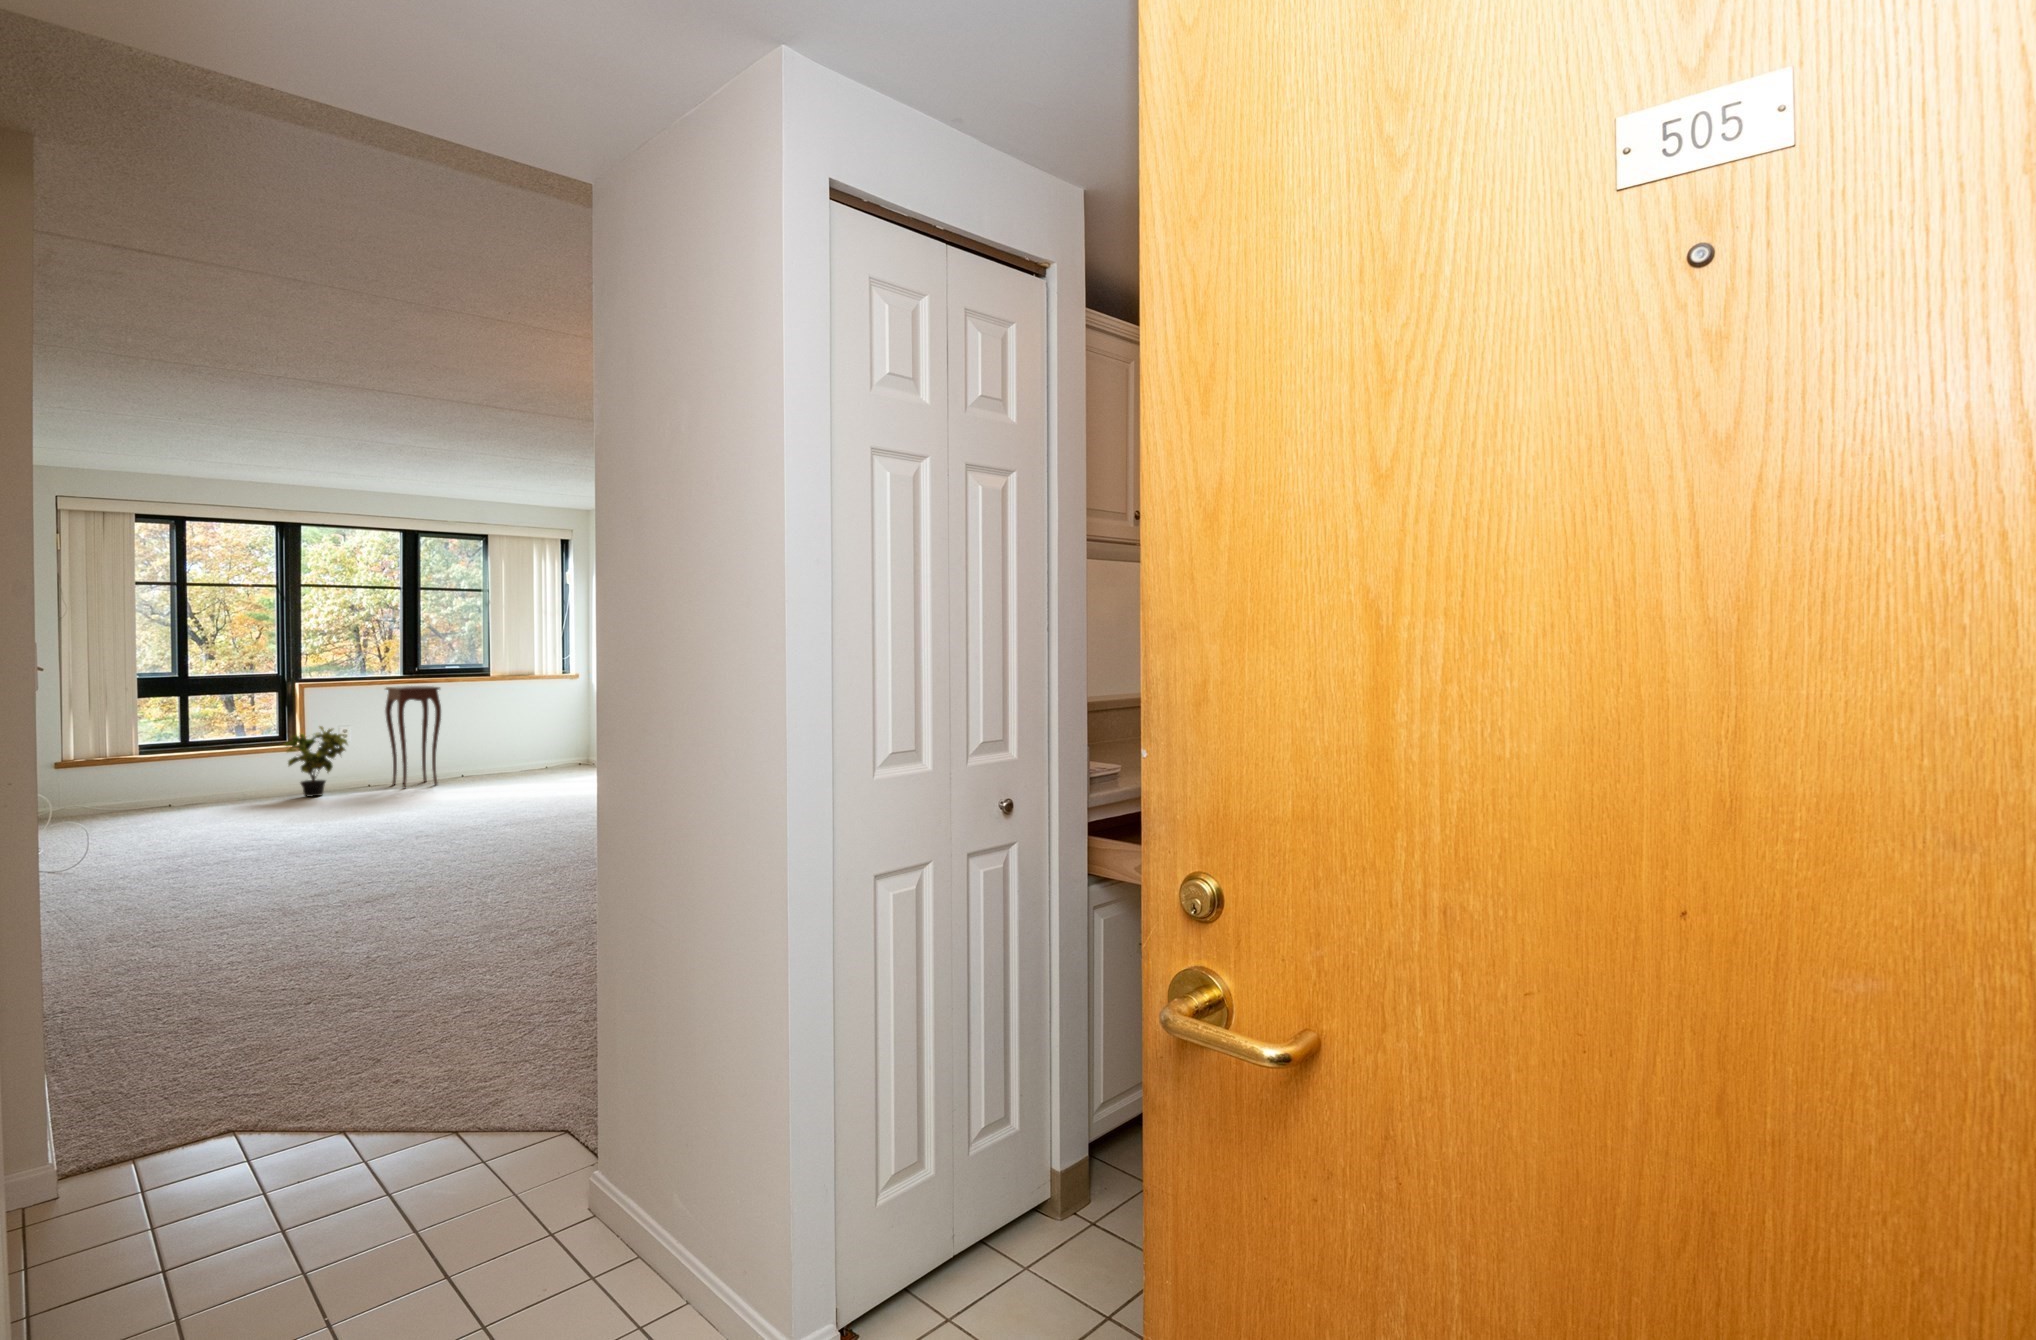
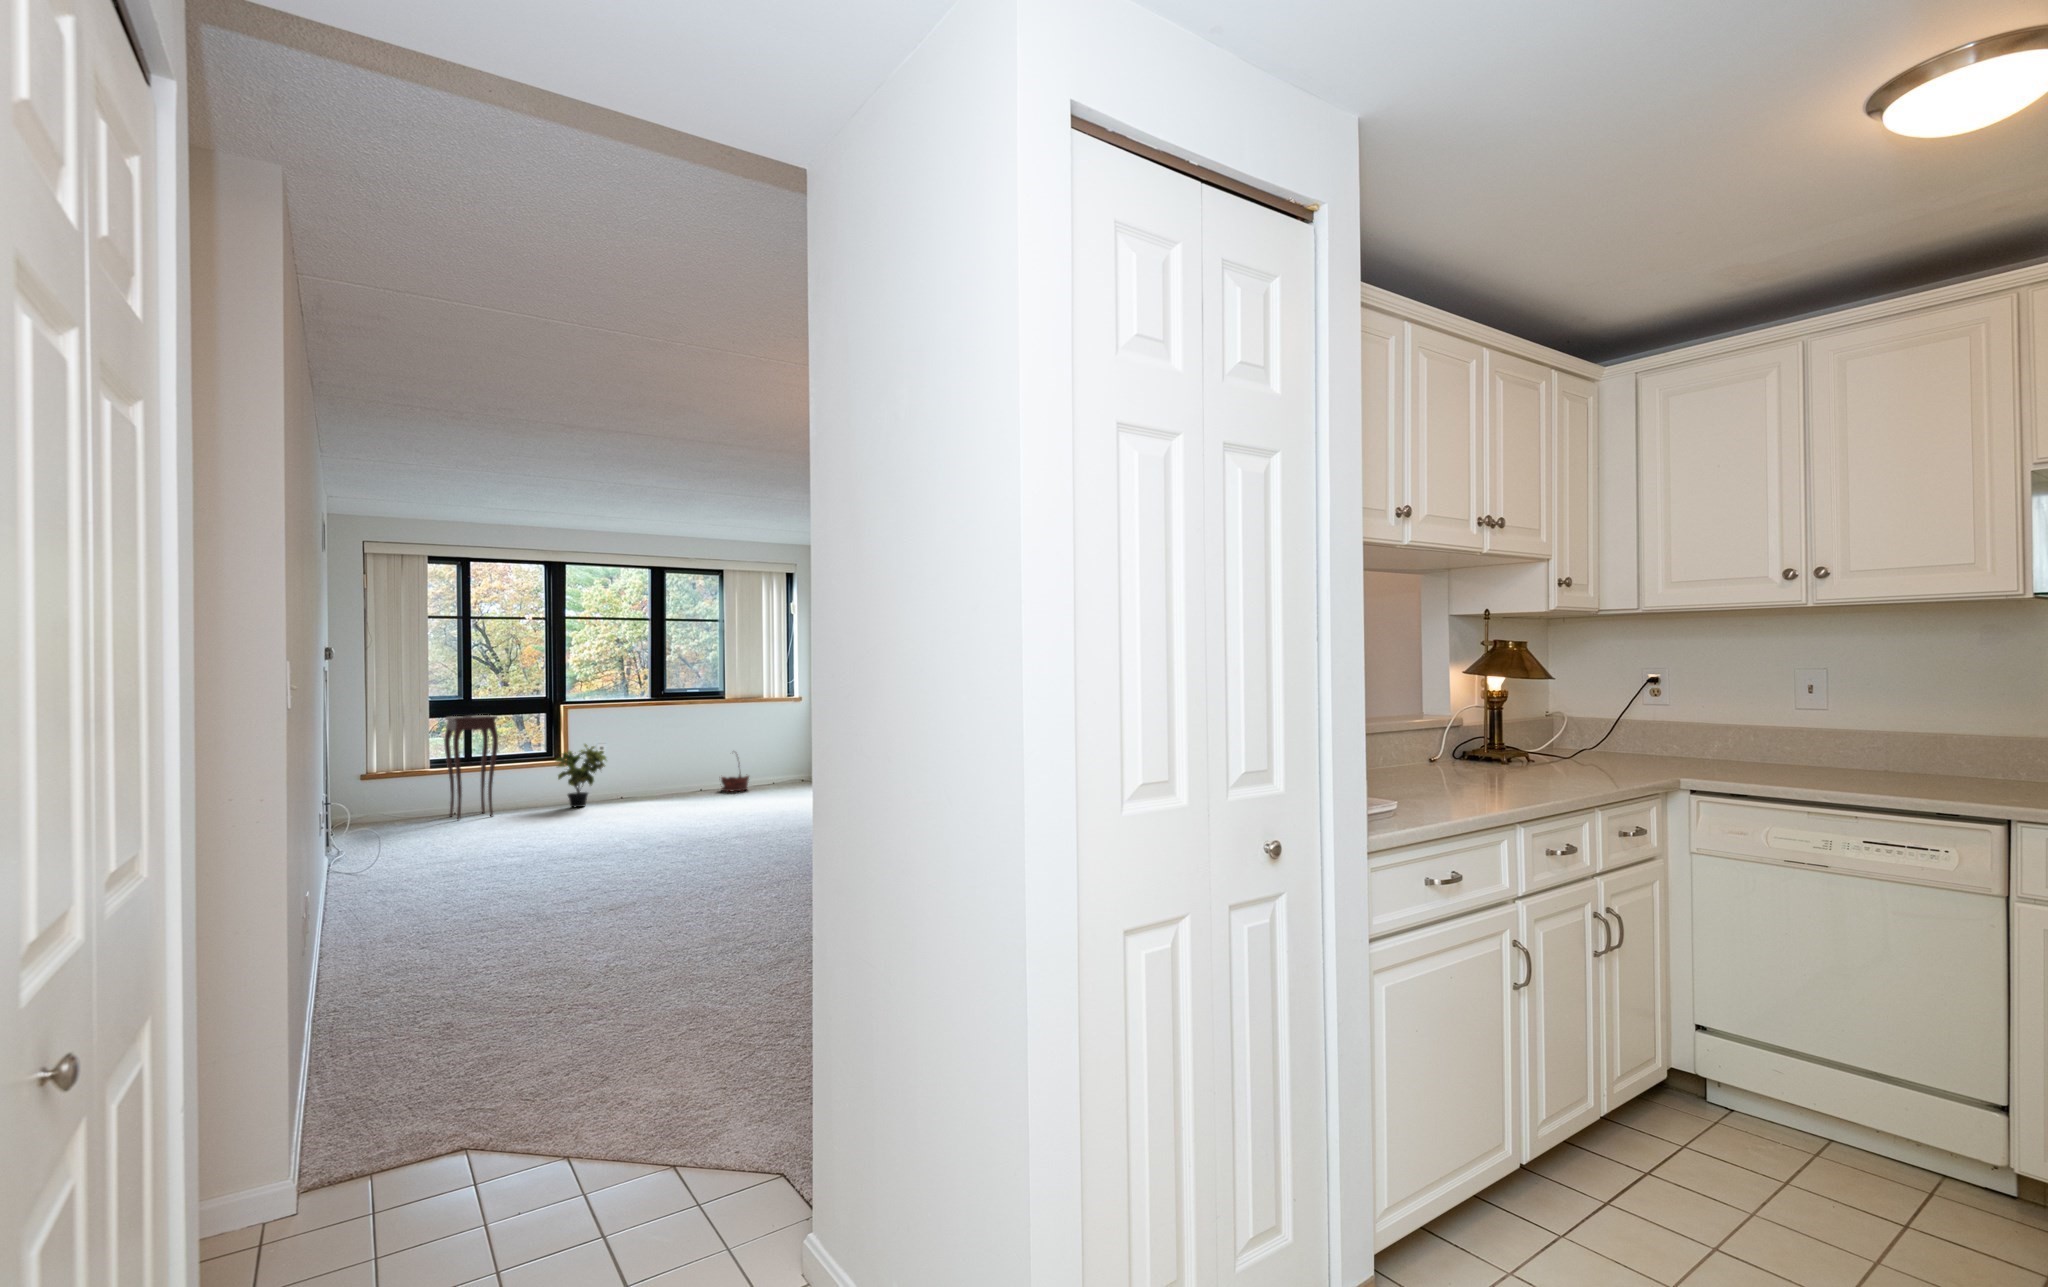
side table: present [385,686,441,788] -> present [444,715,498,820]
basket: none [482,732,518,777] -> present [721,774,749,791]

